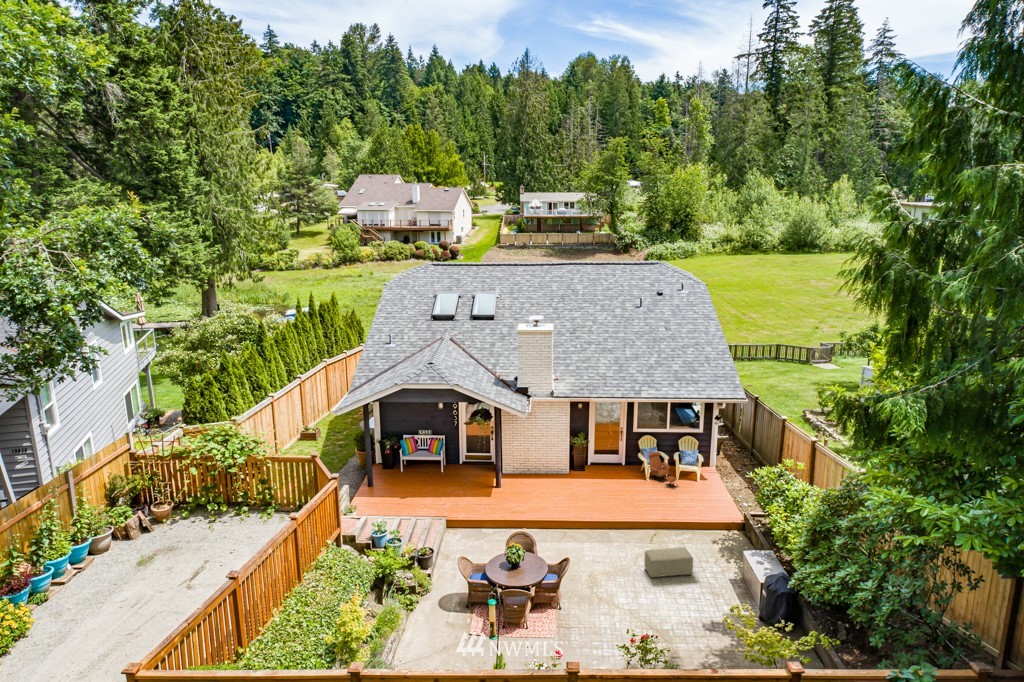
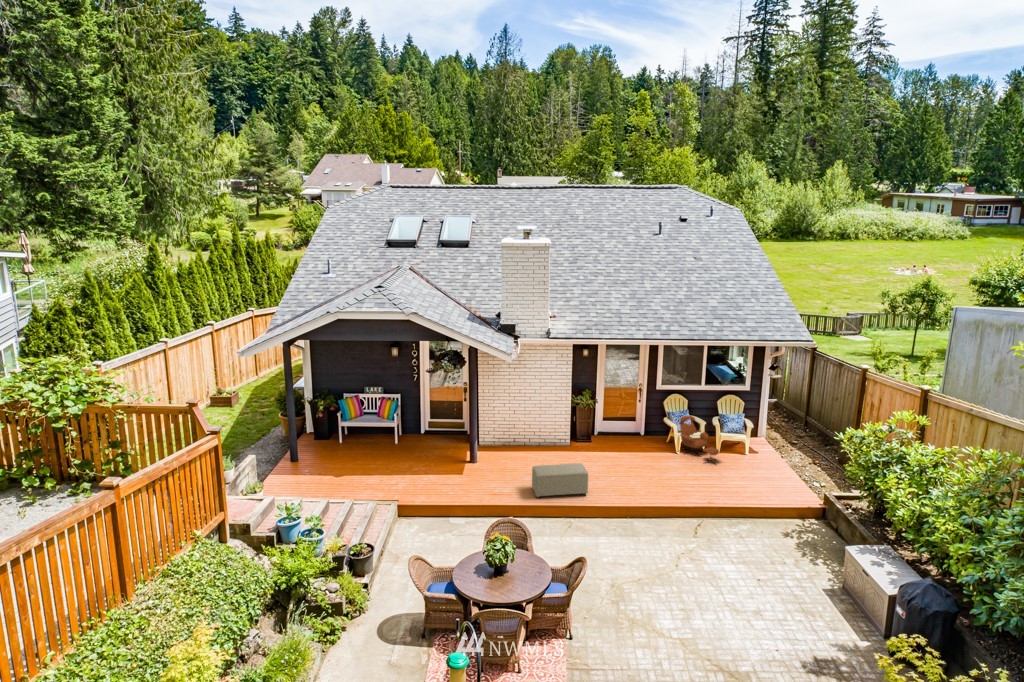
ottoman: present [644,547,693,578] -> present [532,463,588,498]

